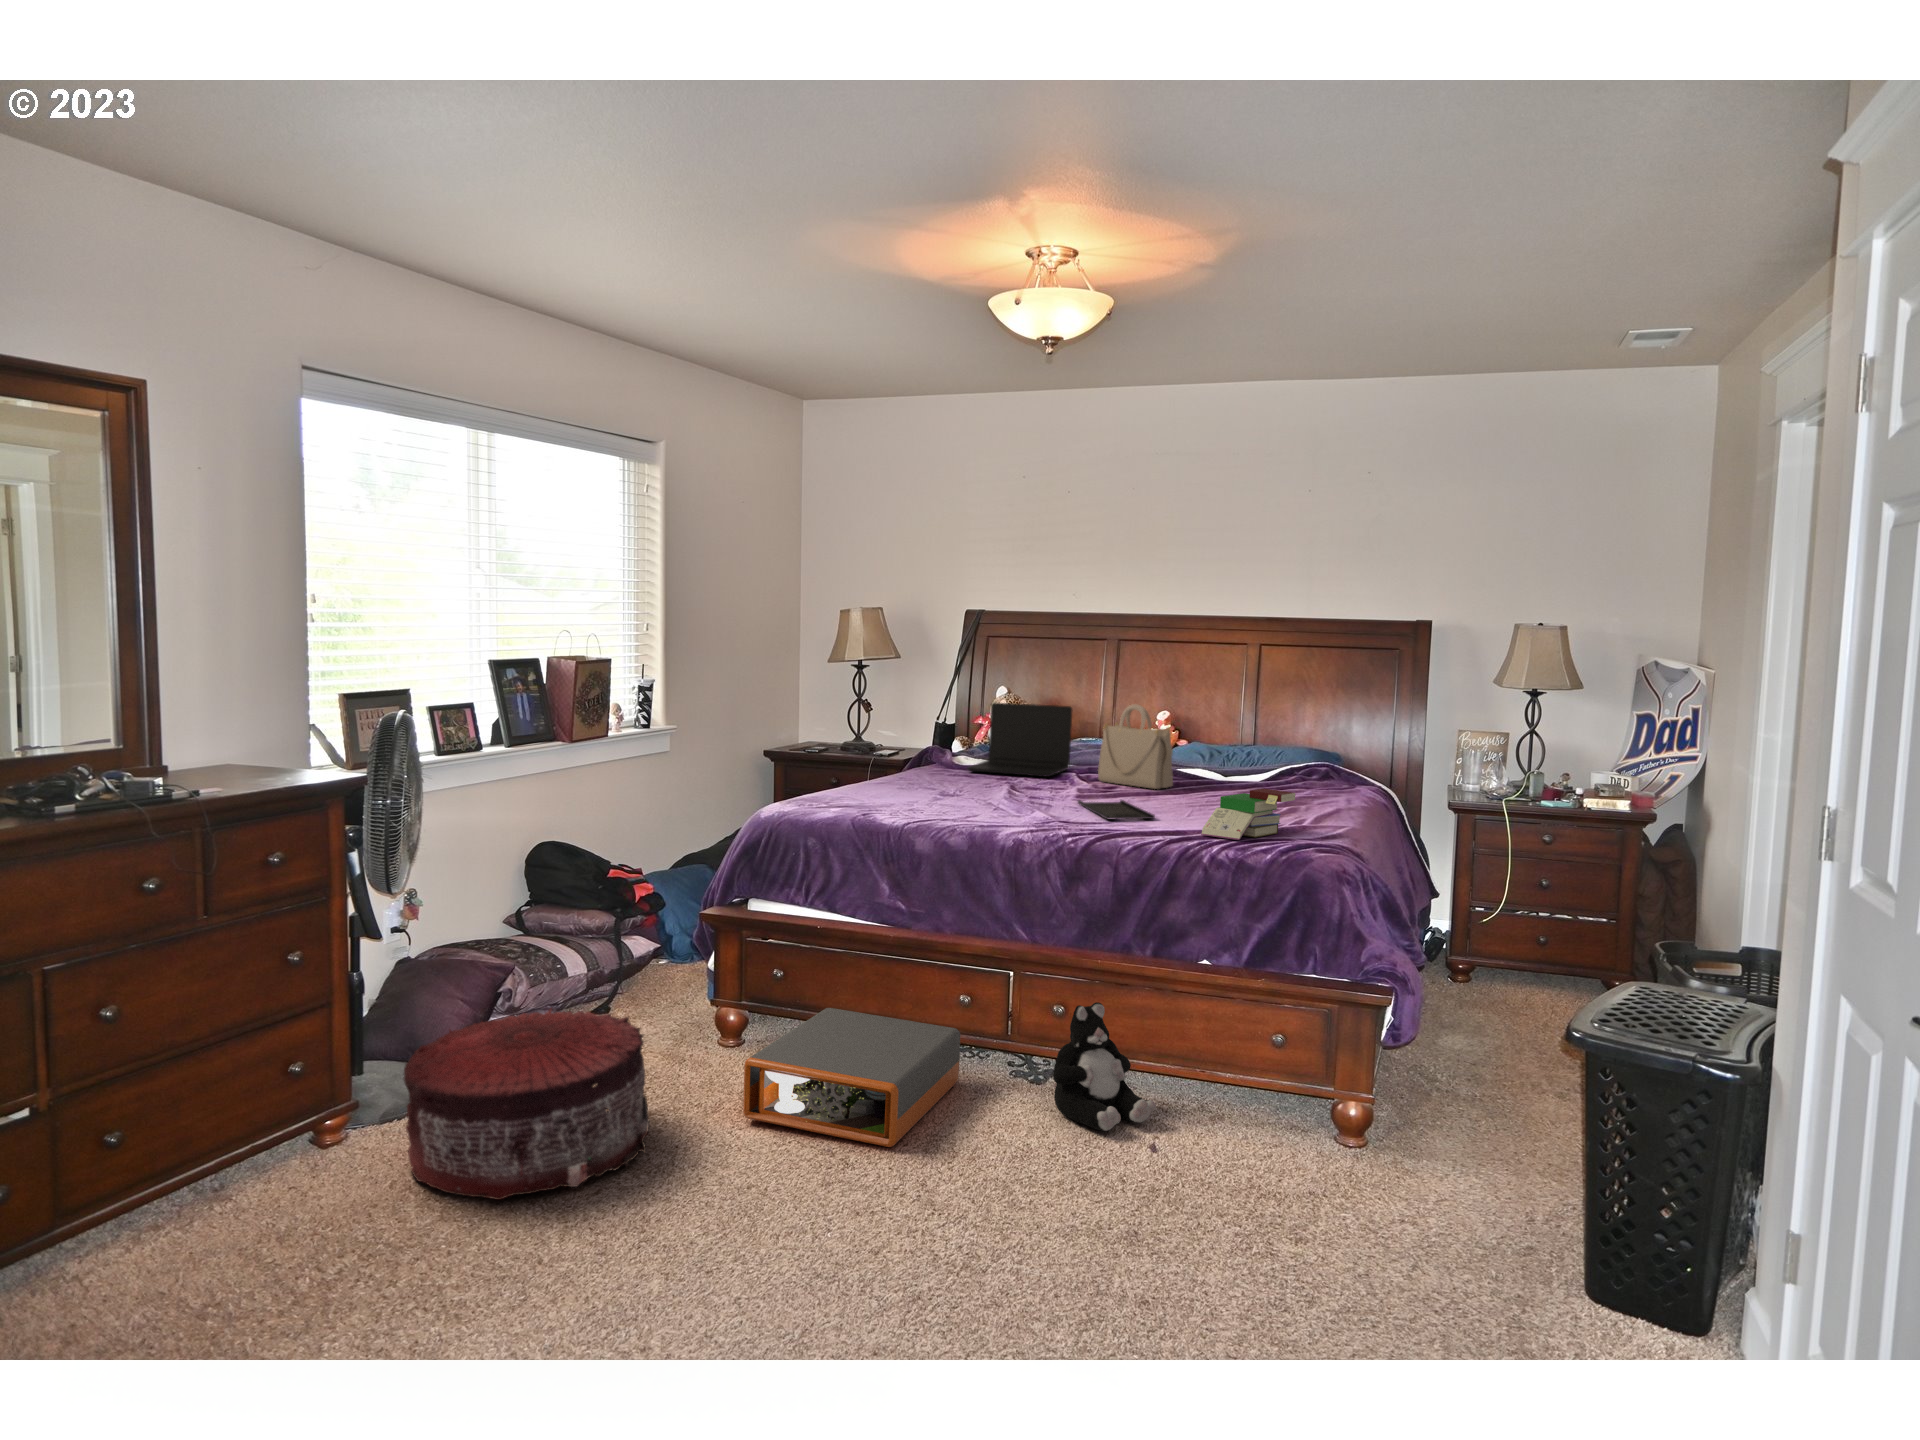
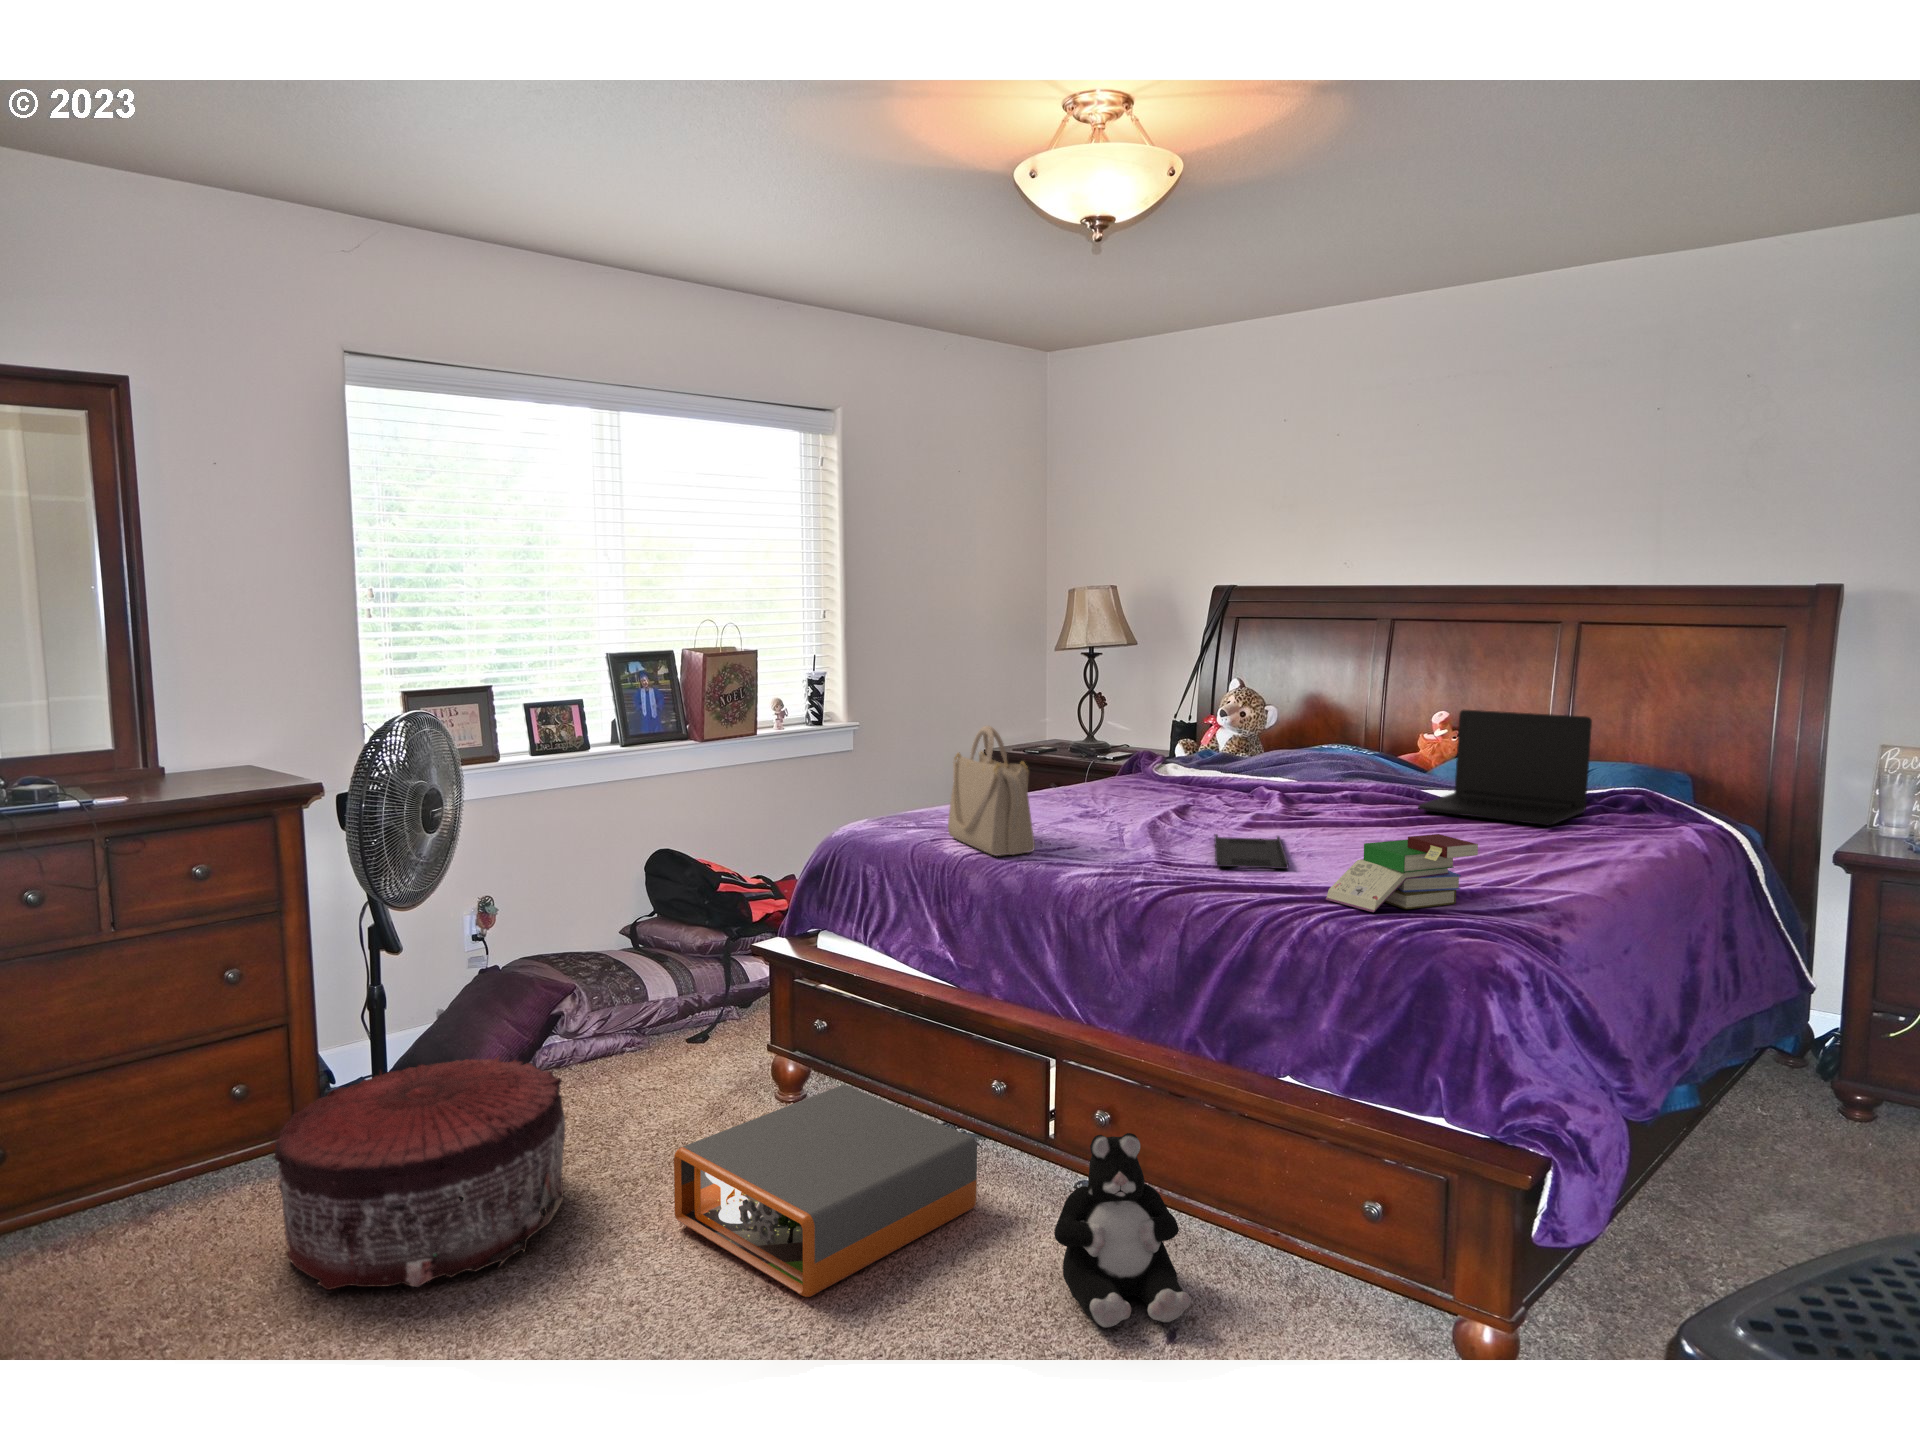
laptop: present [967,703,1073,777] -> present [1418,710,1592,825]
handbag: present [1098,704,1173,789] -> present [948,726,1035,856]

